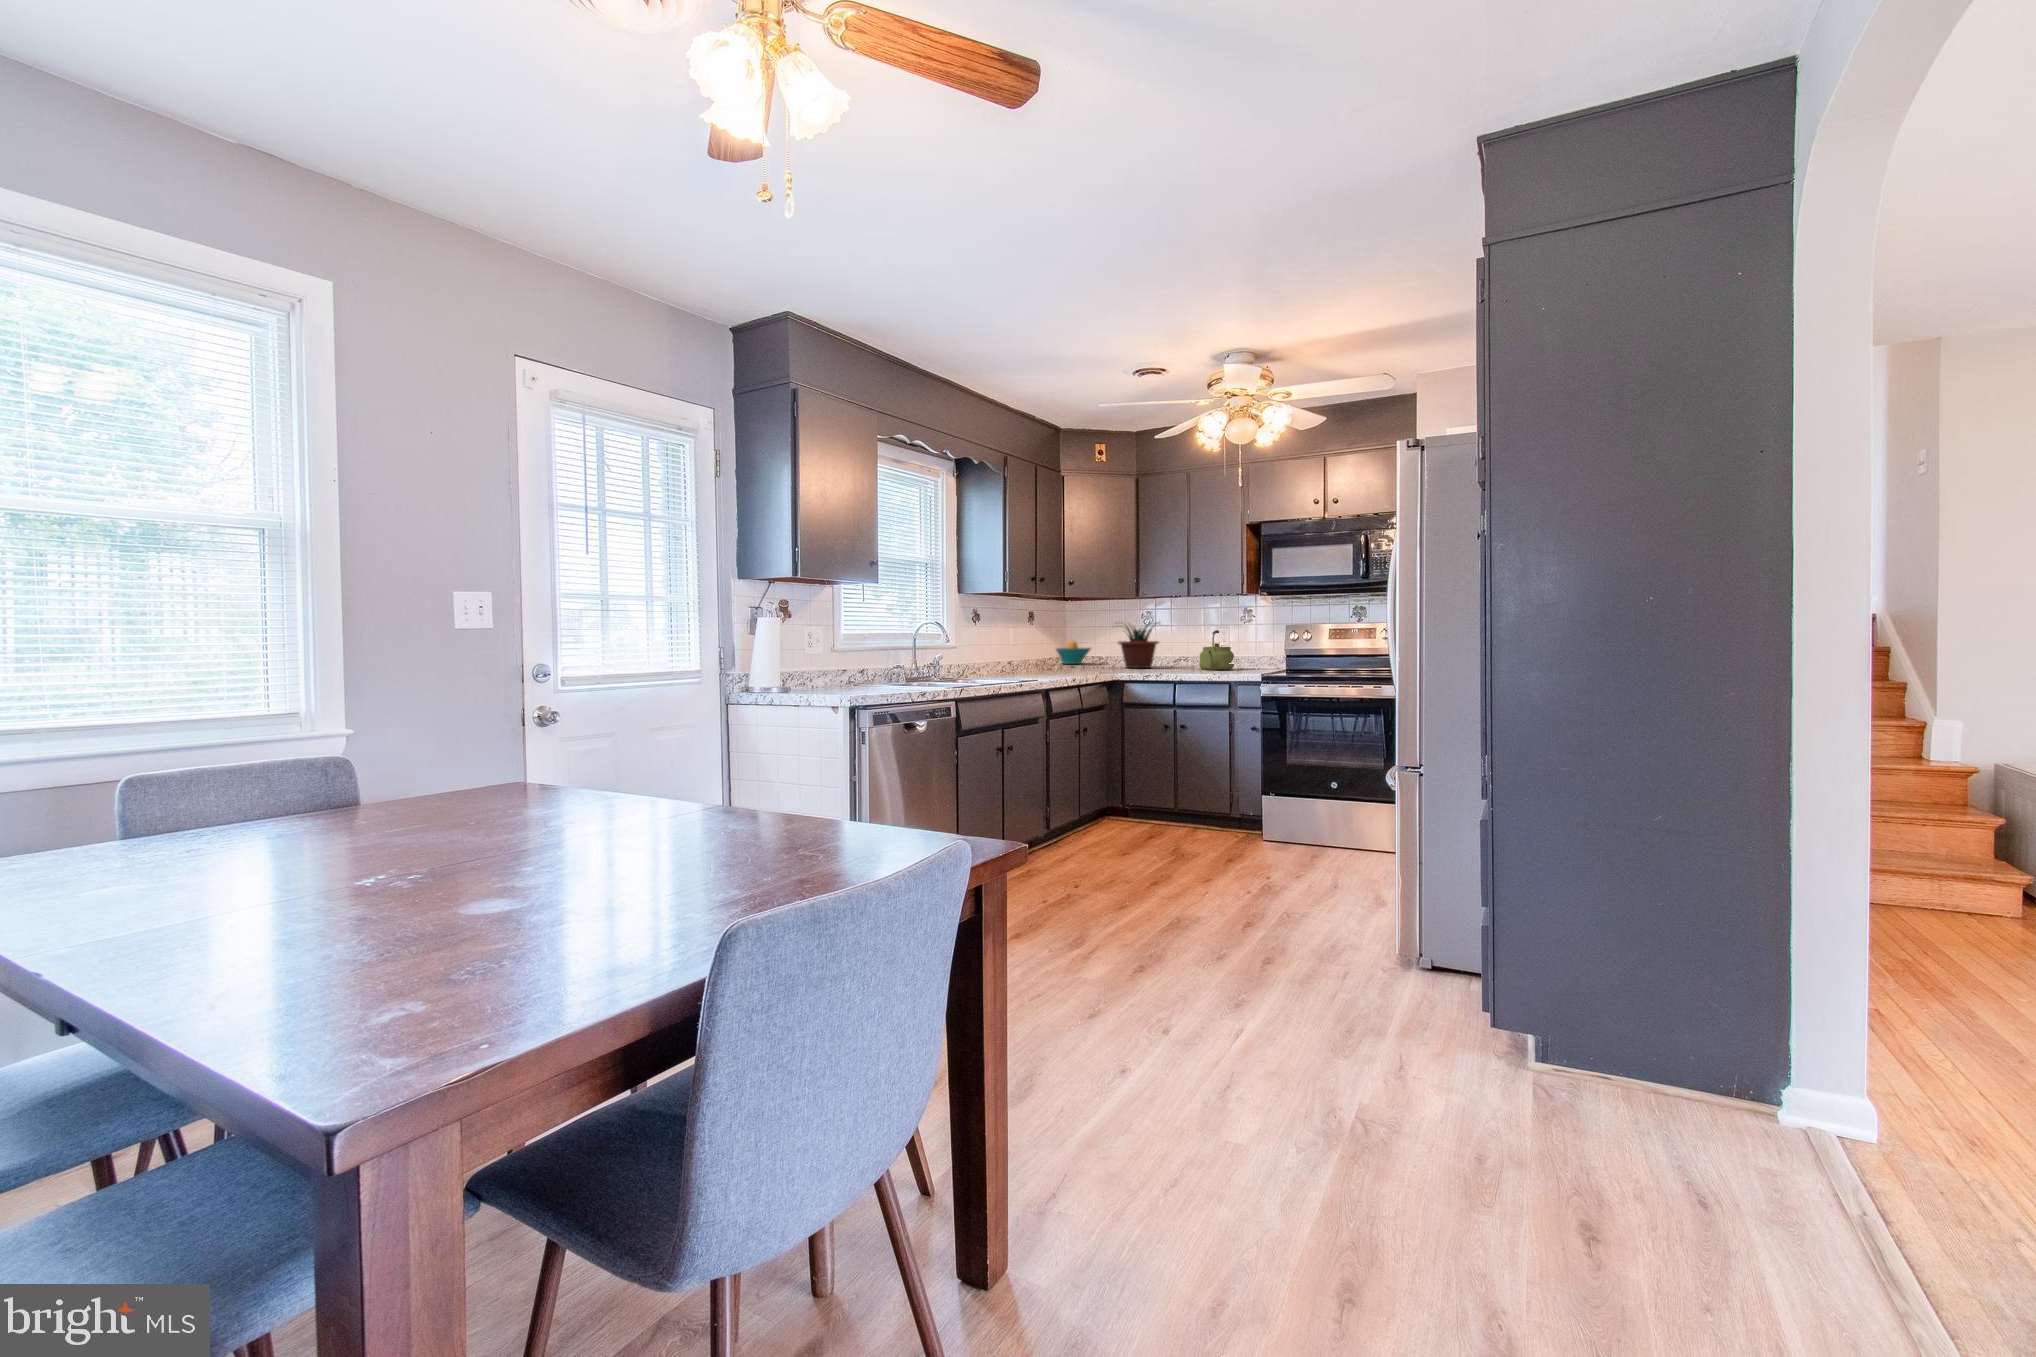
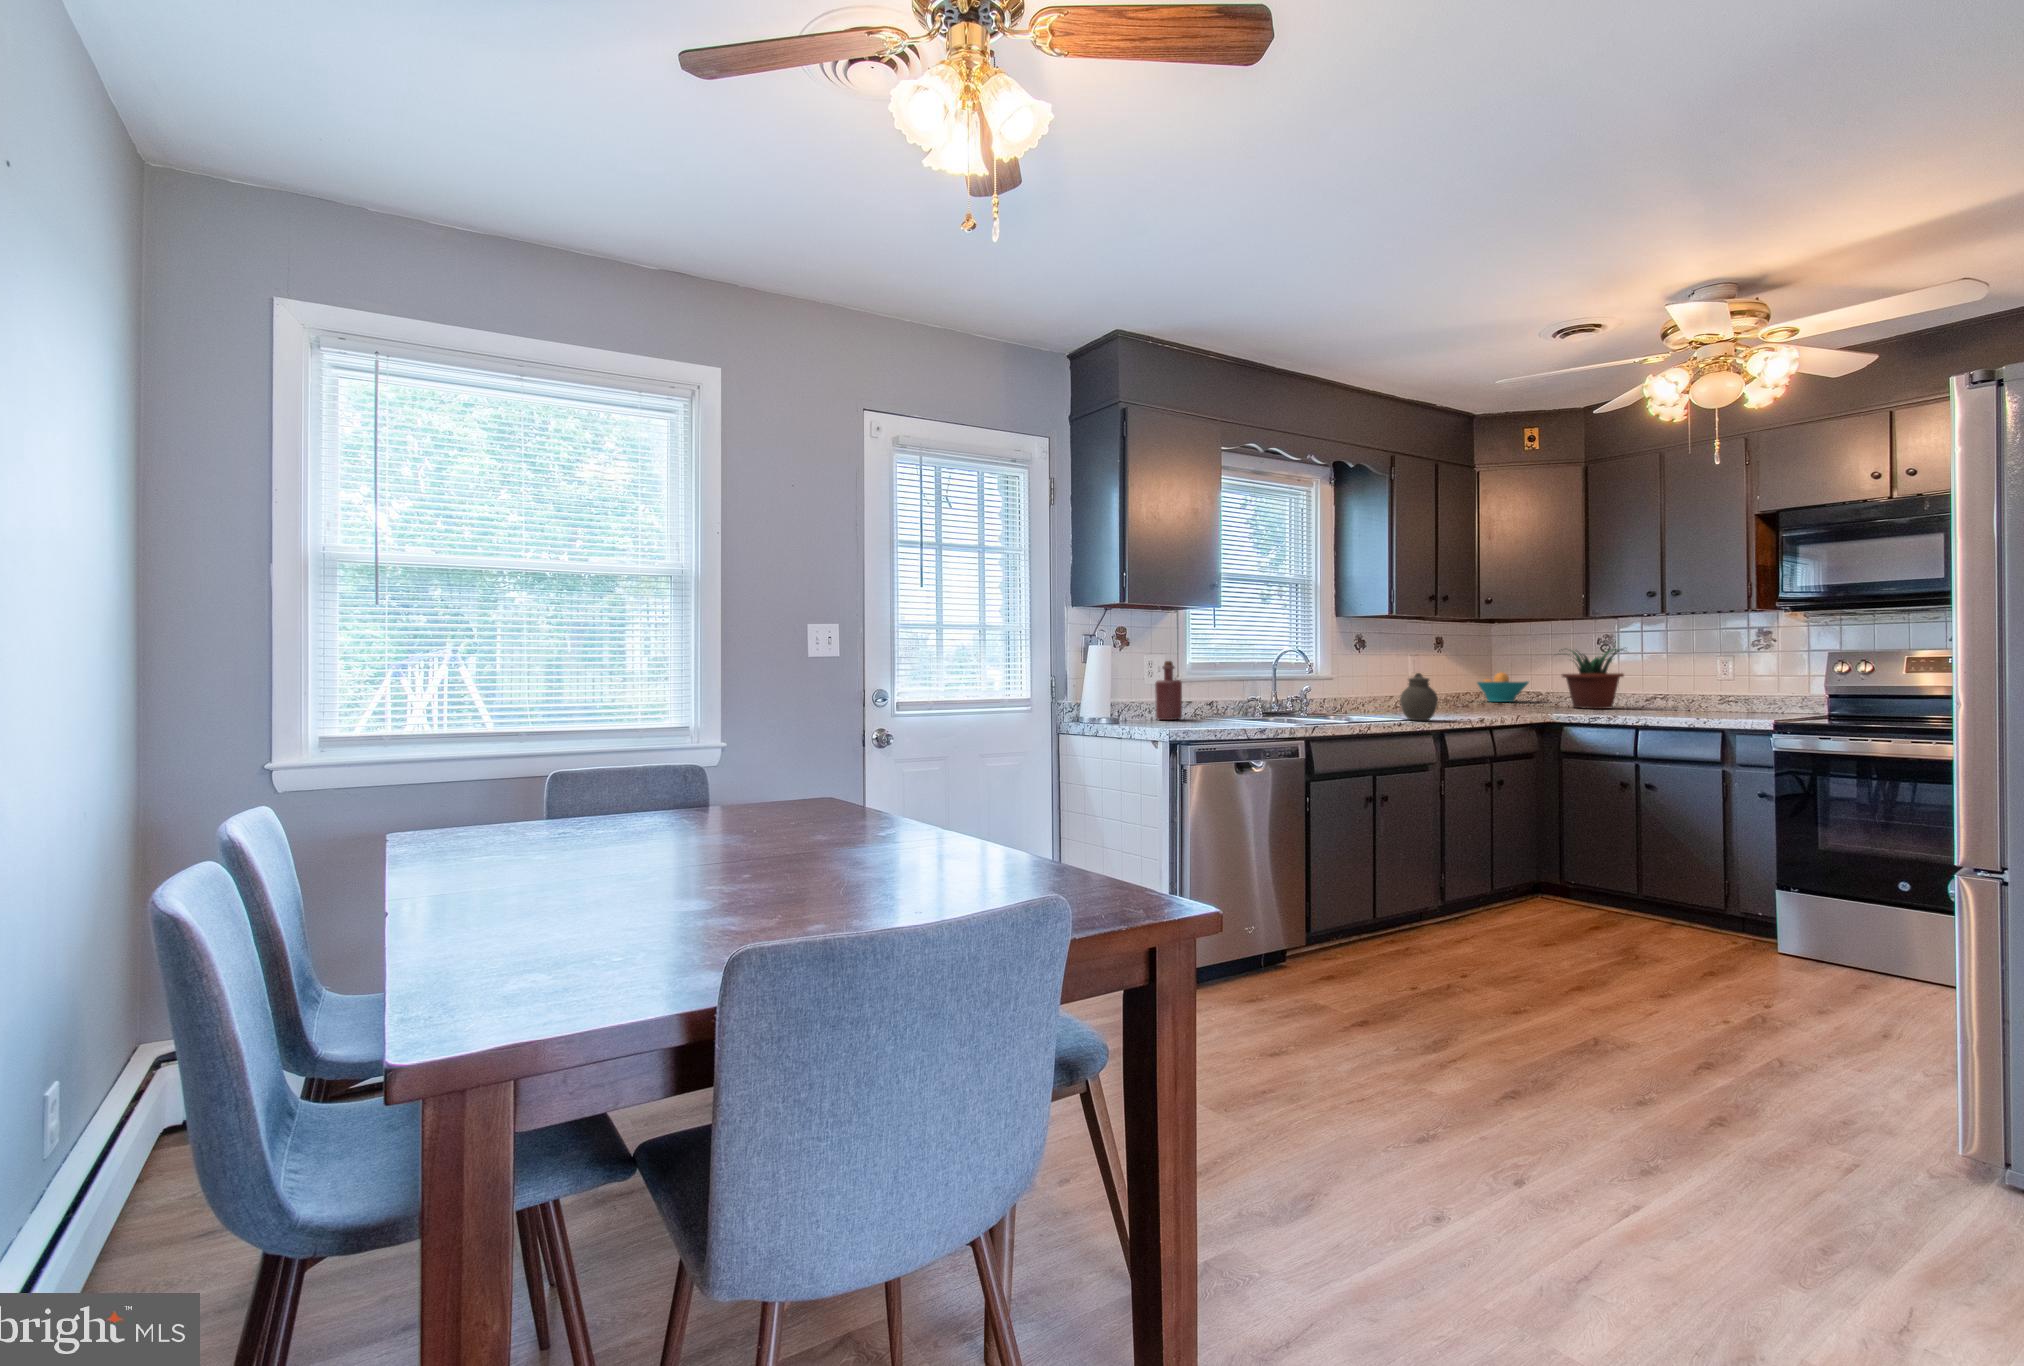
kettle: present [1200,630,1234,670] -> none [1688,659,1744,713]
bottle: none [815,632,839,687] -> present [1155,661,1182,720]
jar: none [1018,642,1047,681] -> present [1400,673,1438,721]

